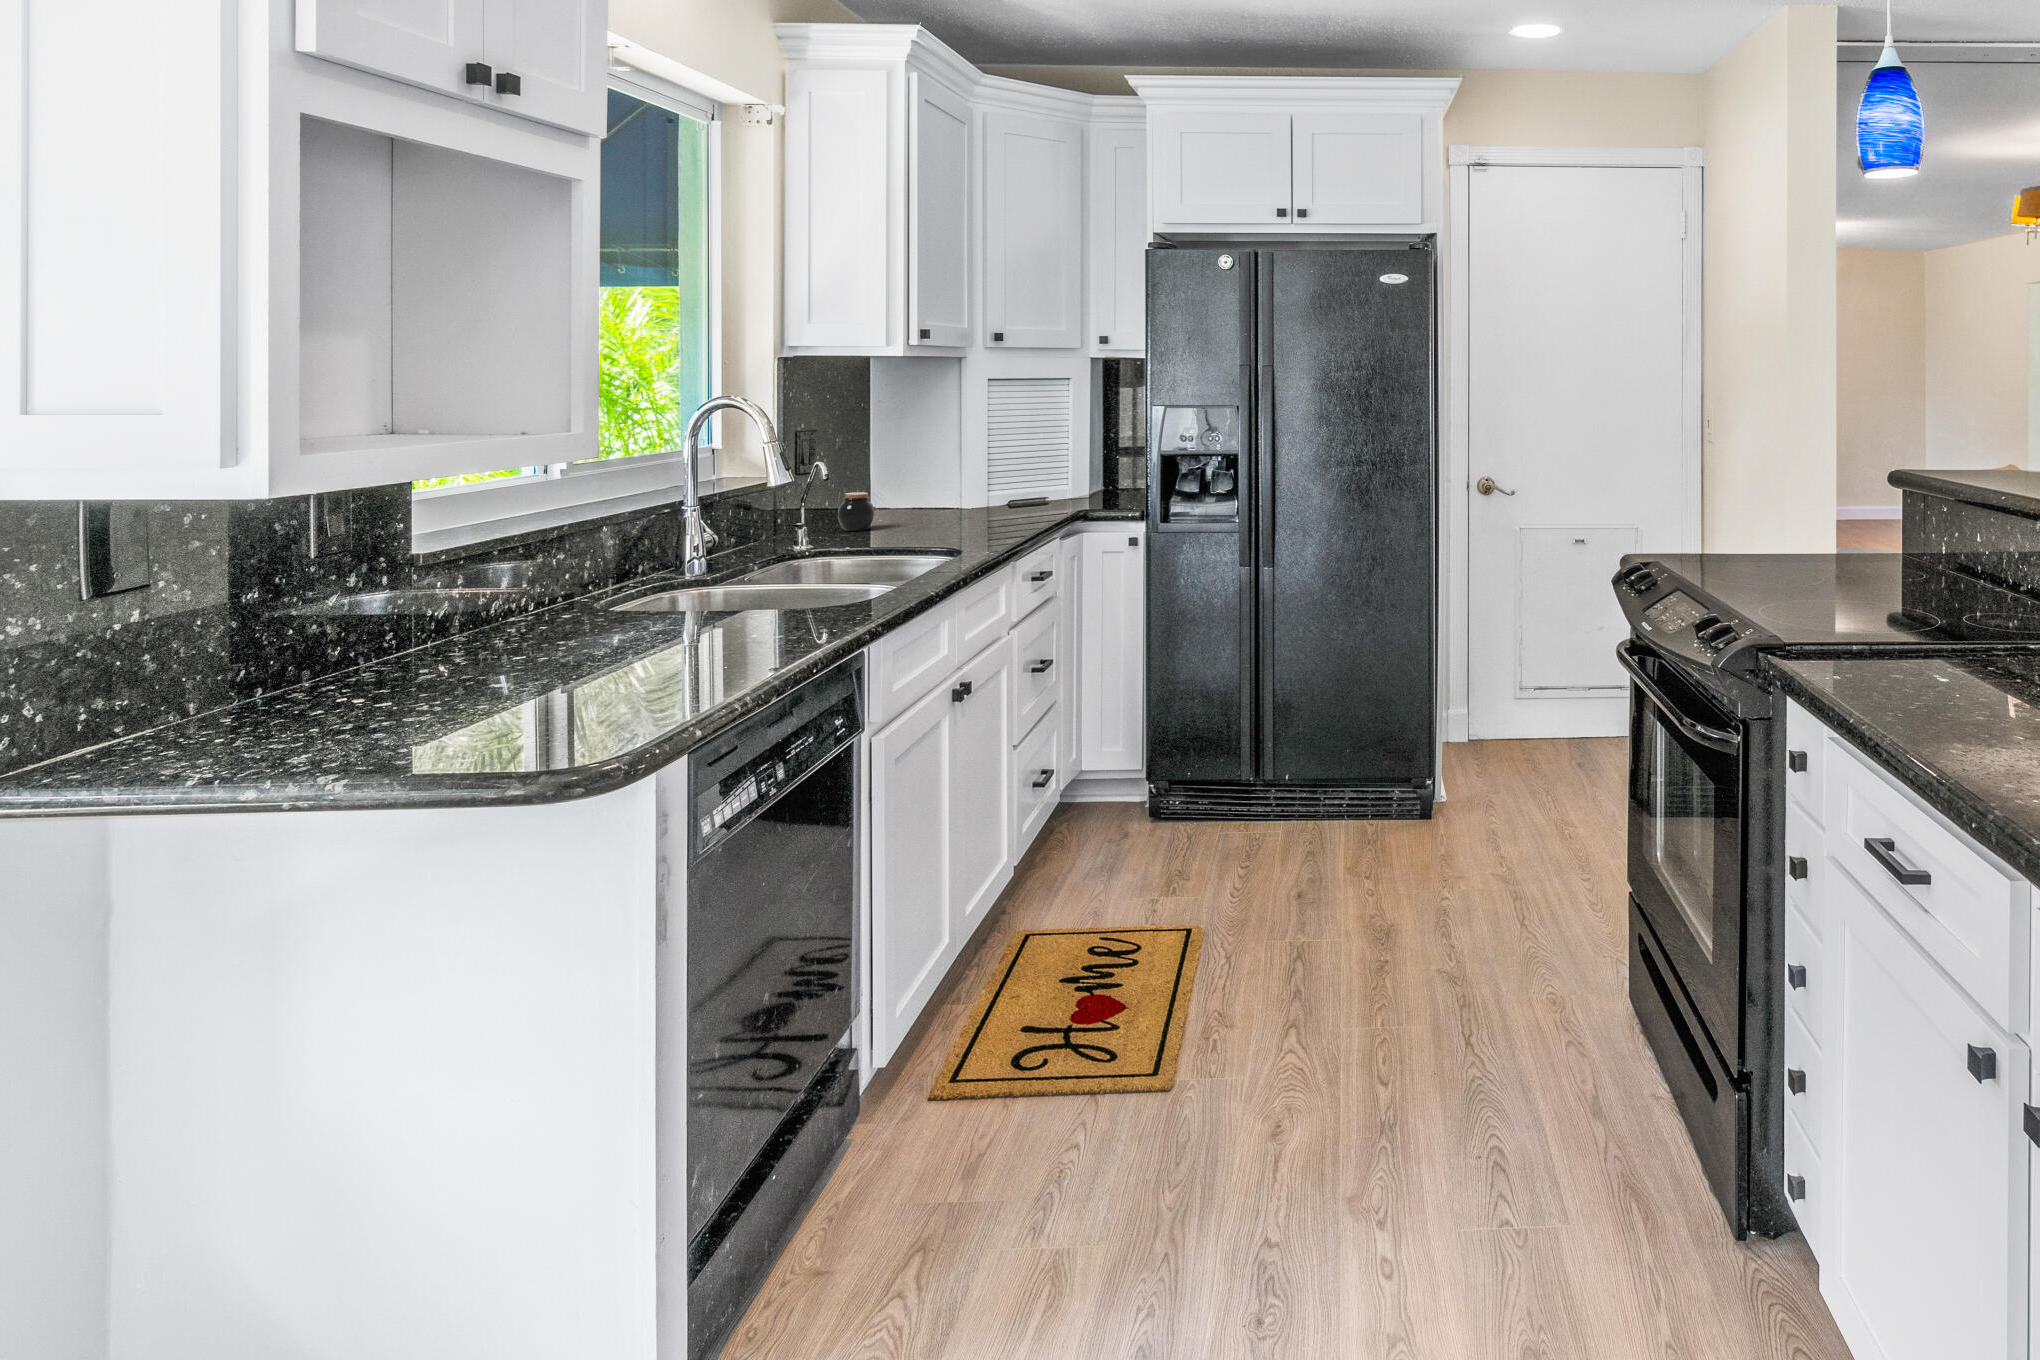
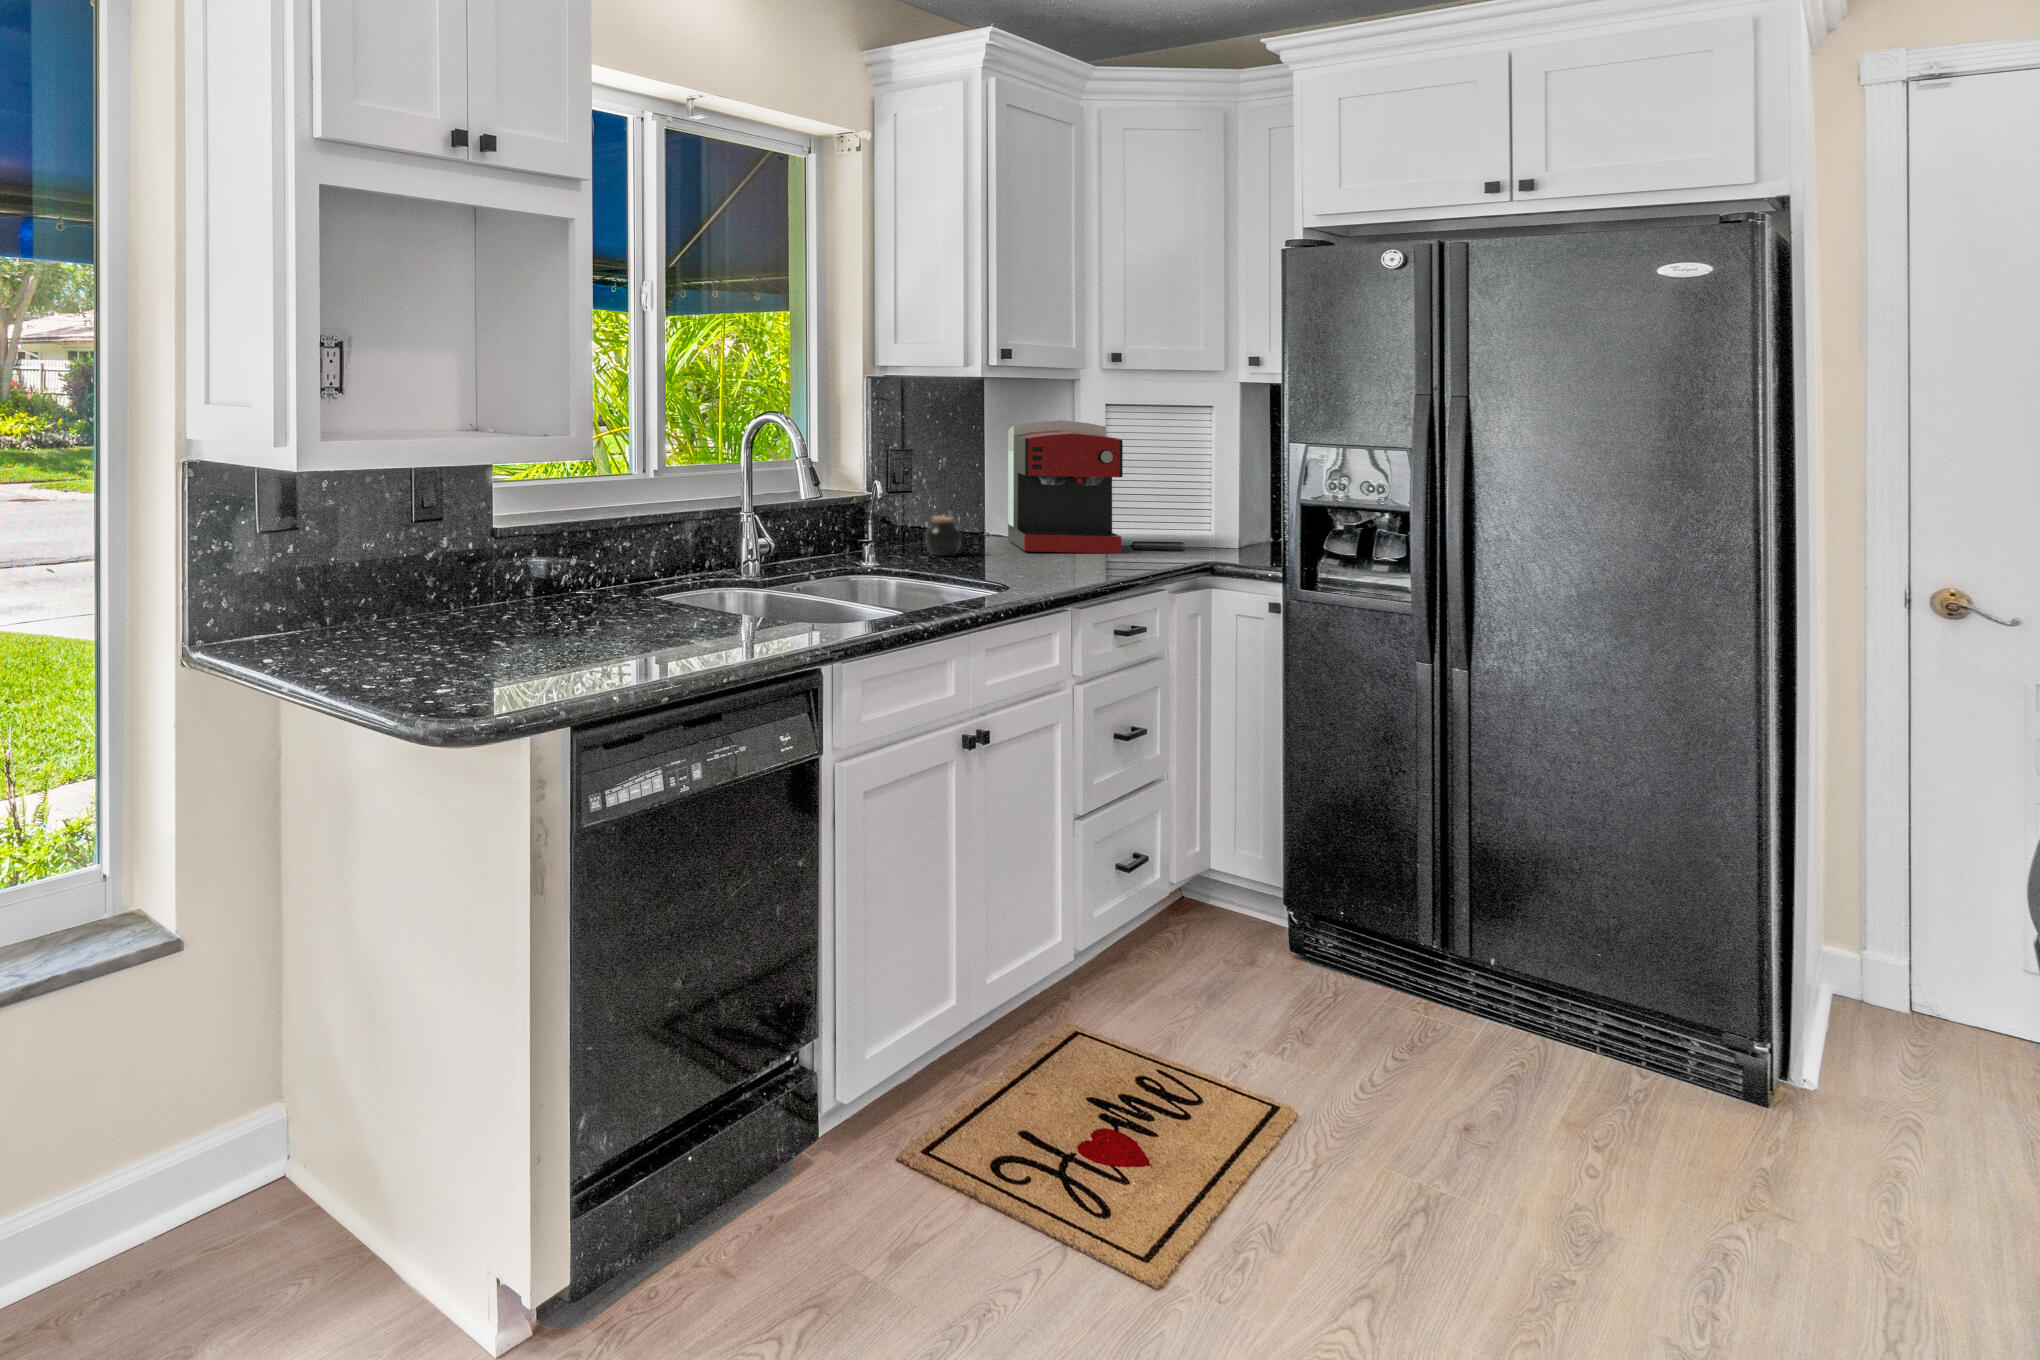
coffee maker: none [901,396,1017,518] -> present [1008,420,1123,554]

